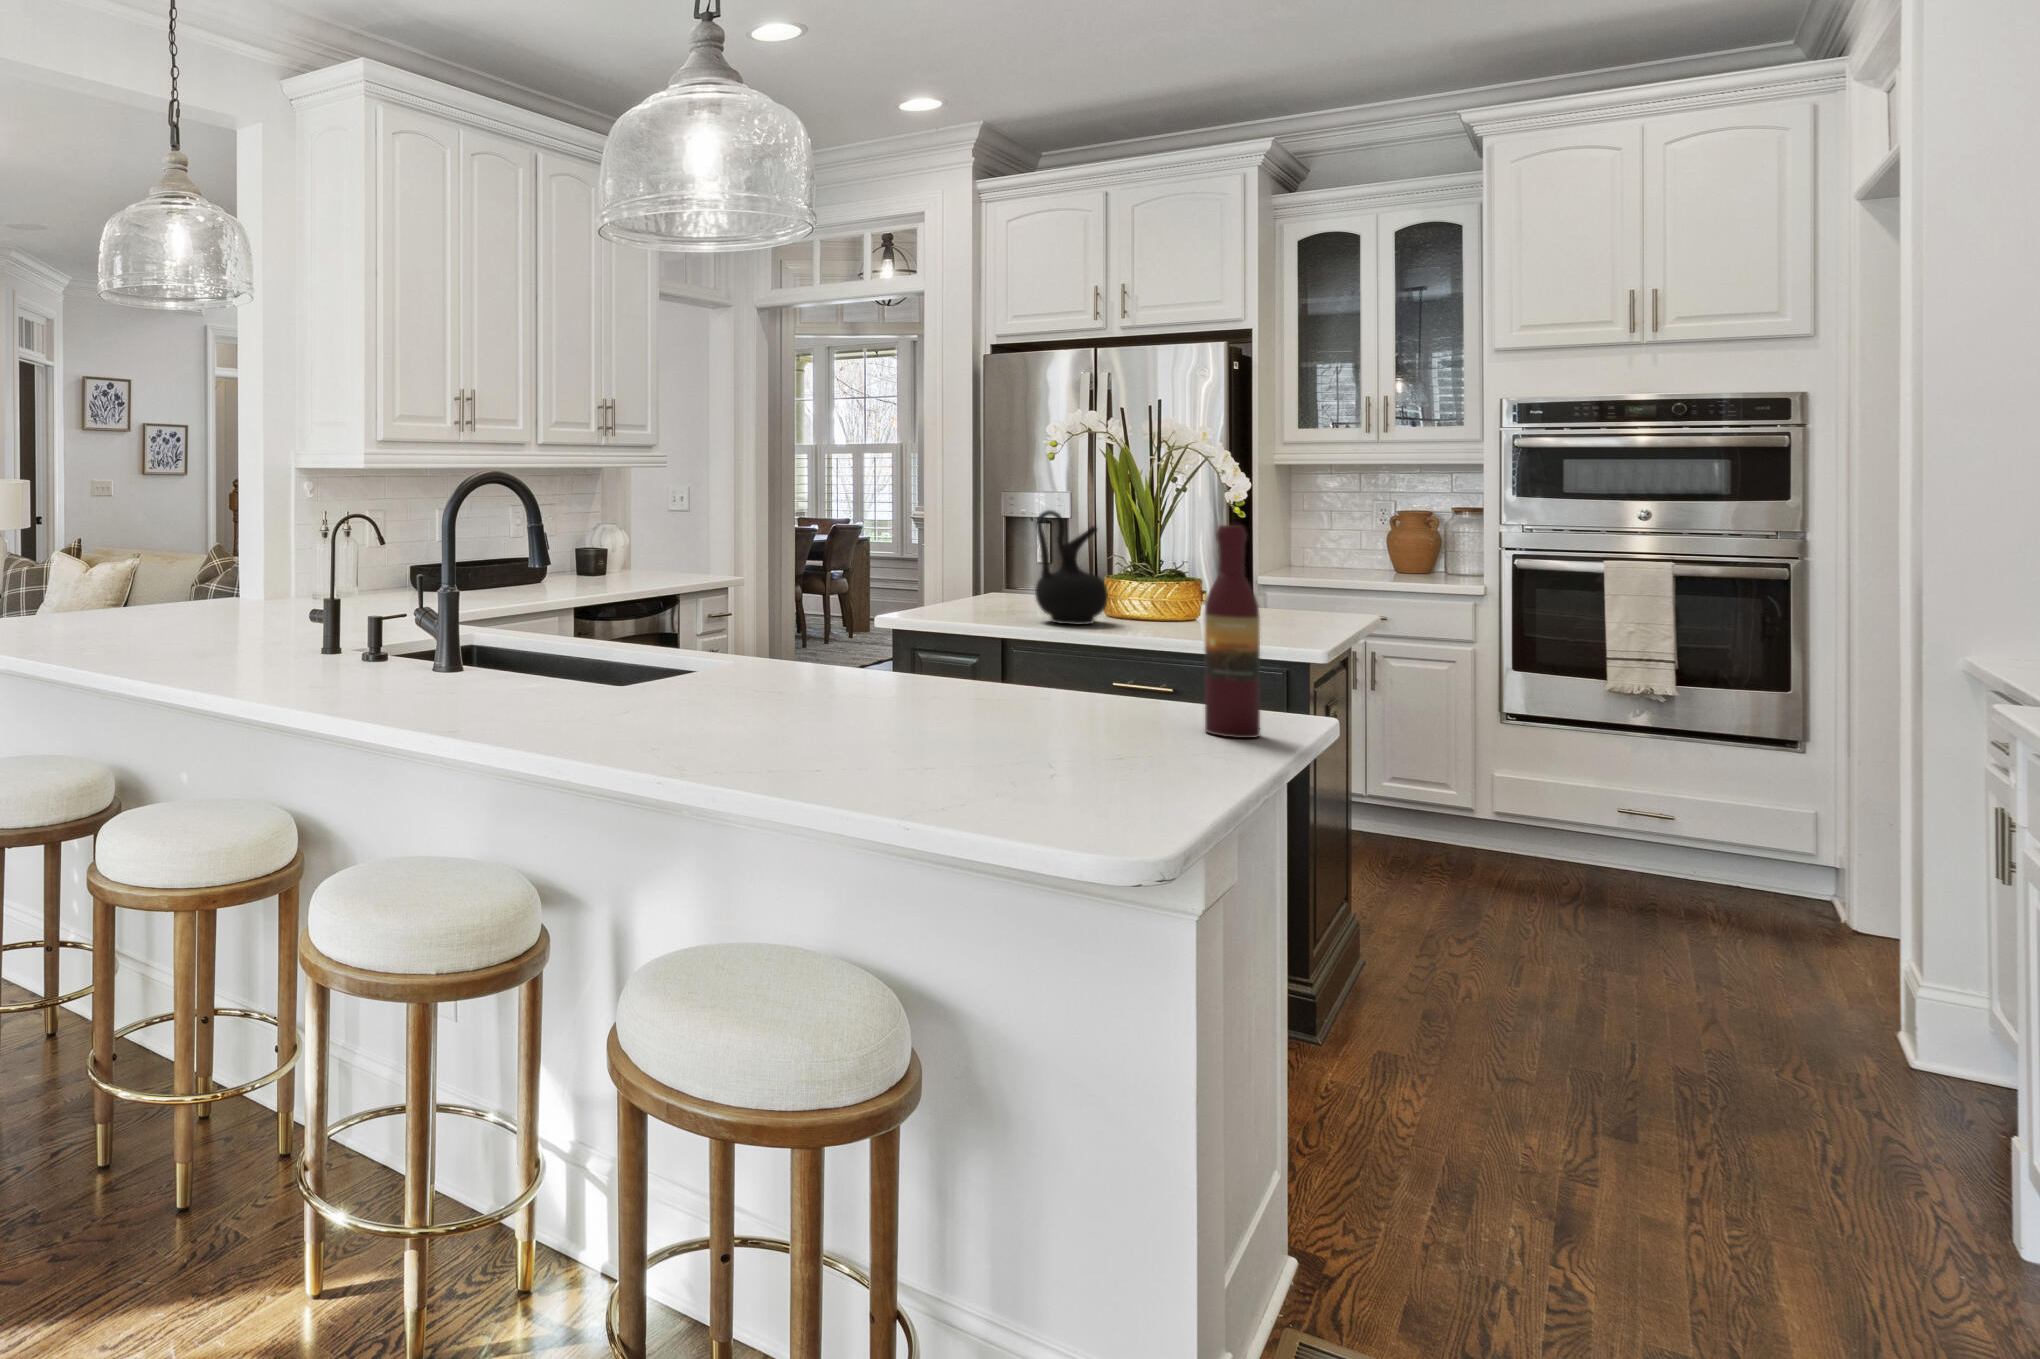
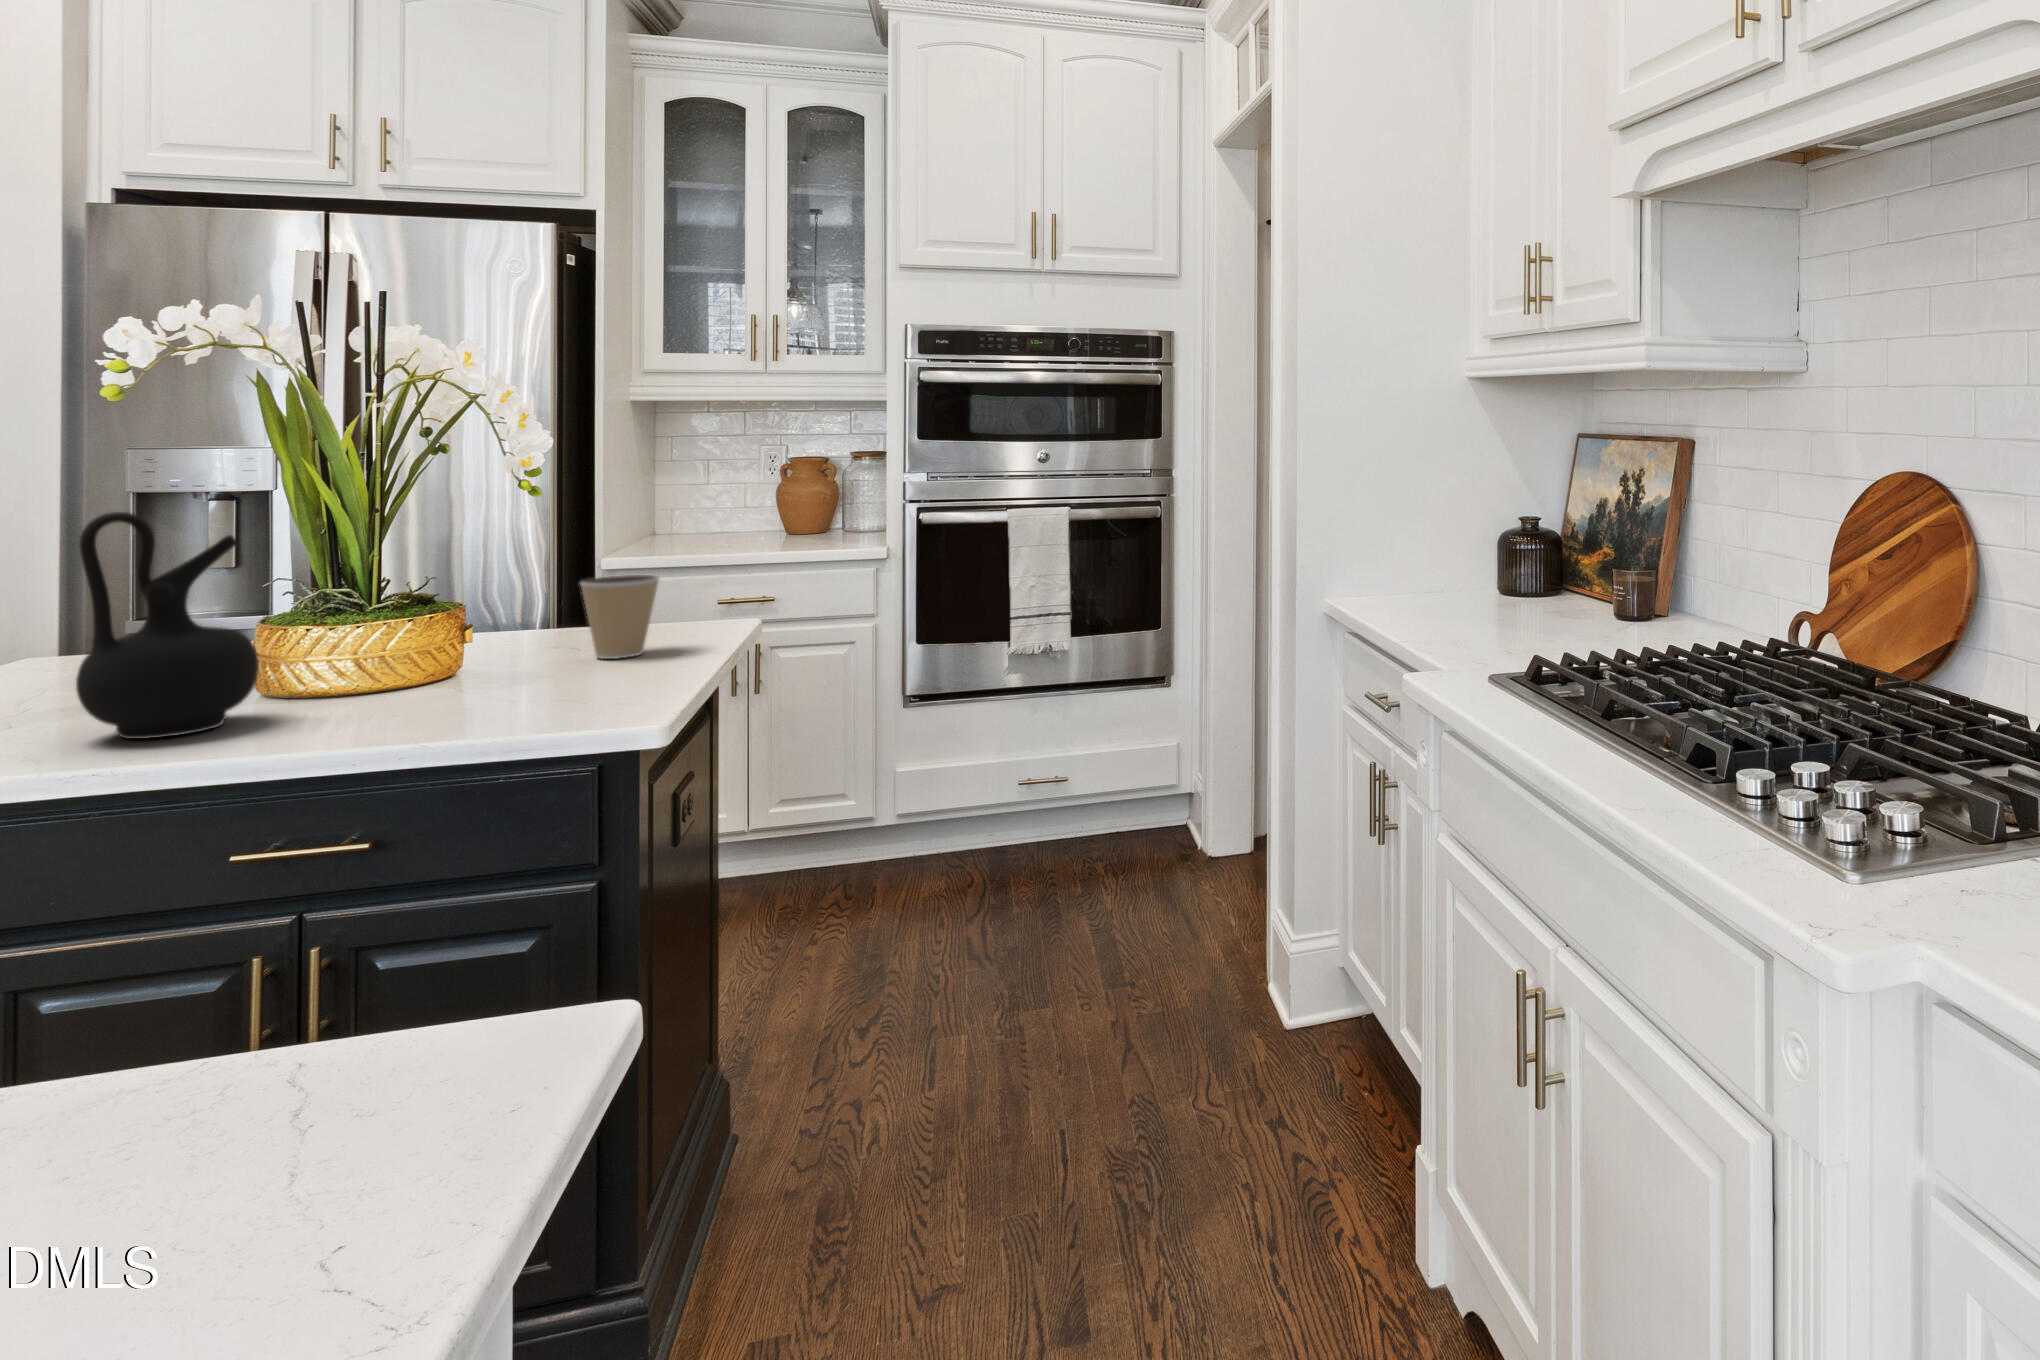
wine bottle: present [1204,525,1260,738] -> none [270,594,430,1145]
coffee cup: none [1265,571,1316,622] -> present [581,575,659,659]

